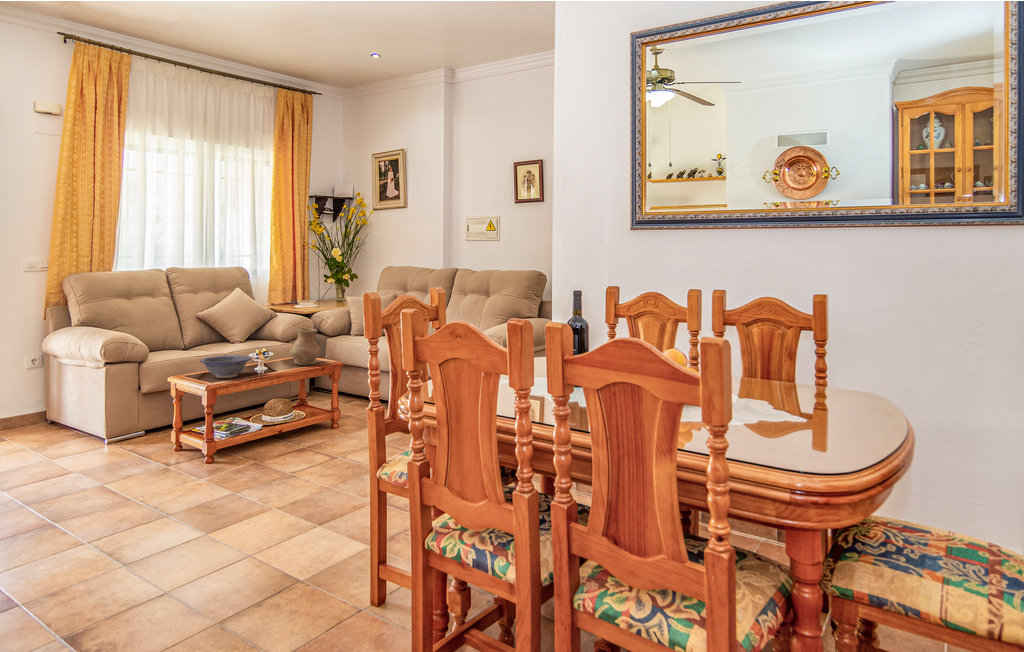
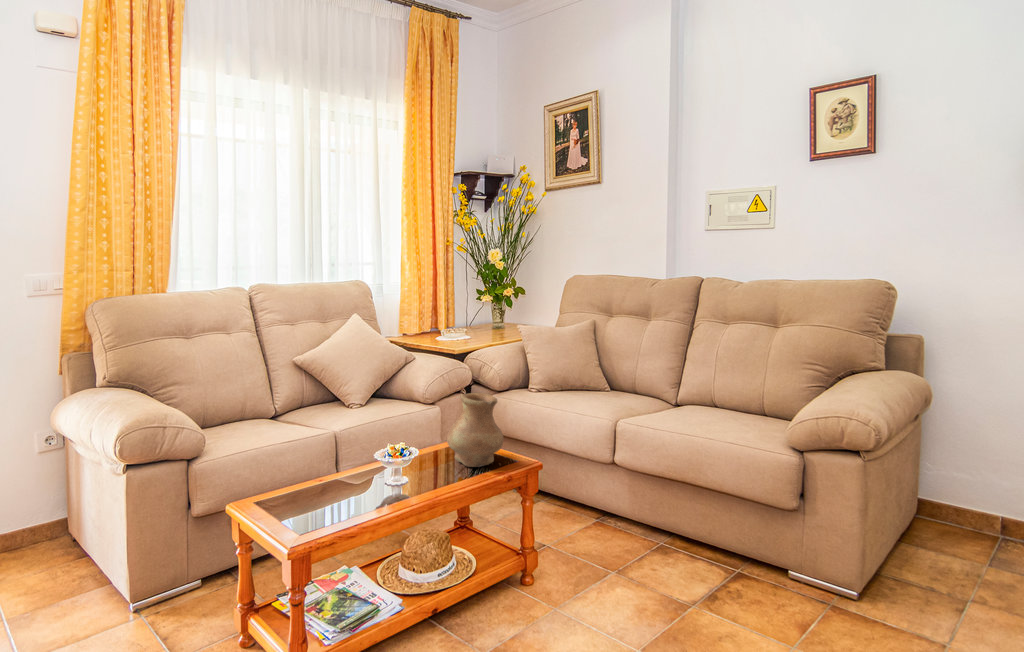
decorative bowl: present [200,355,251,378] -> none [285,456,382,512]

